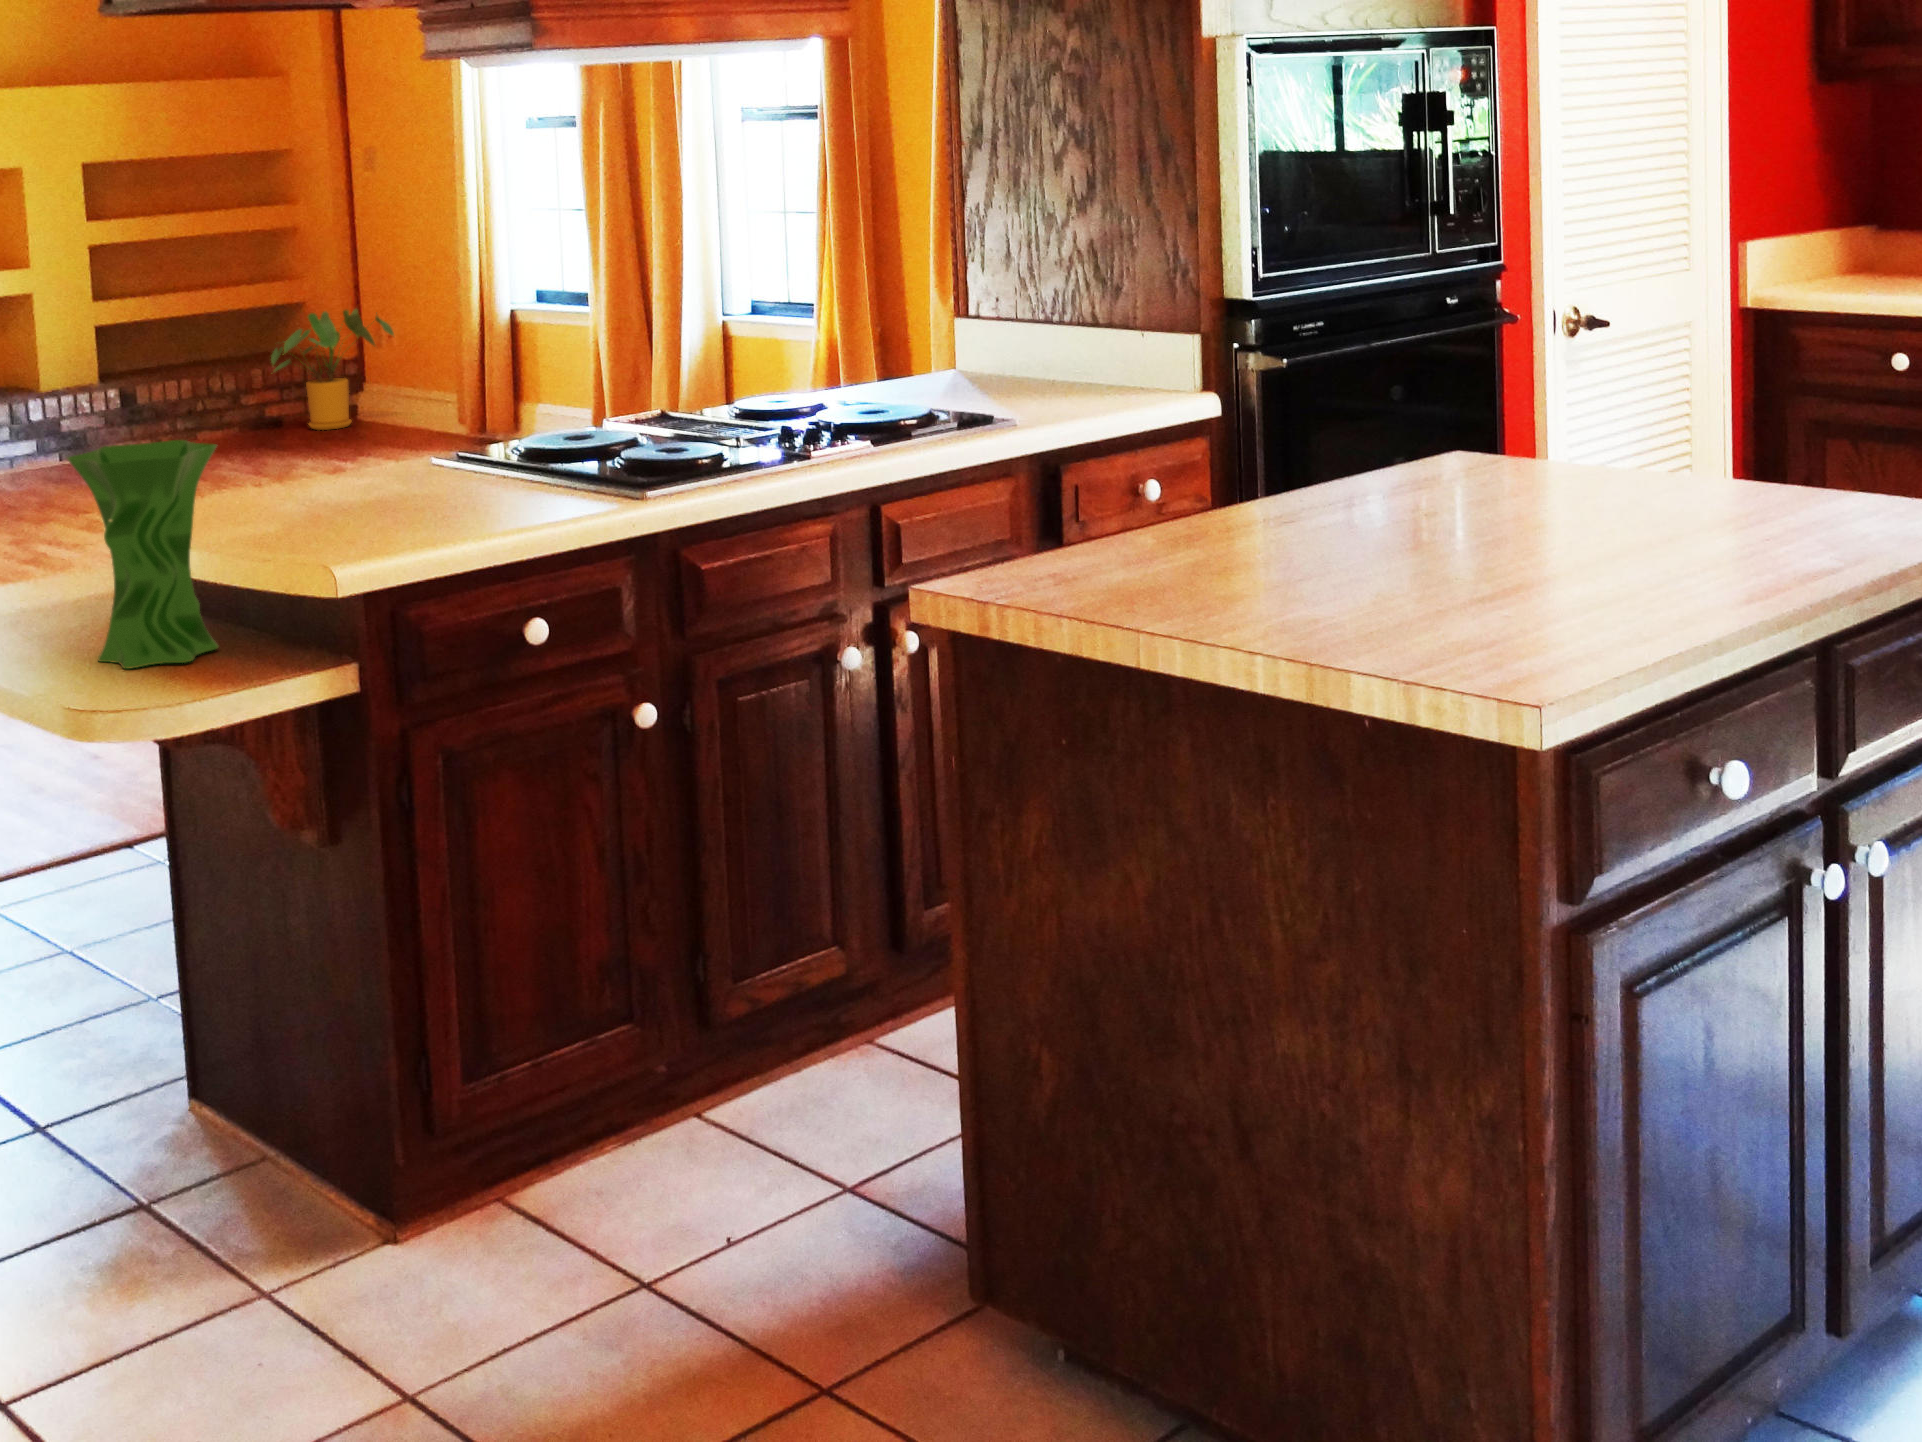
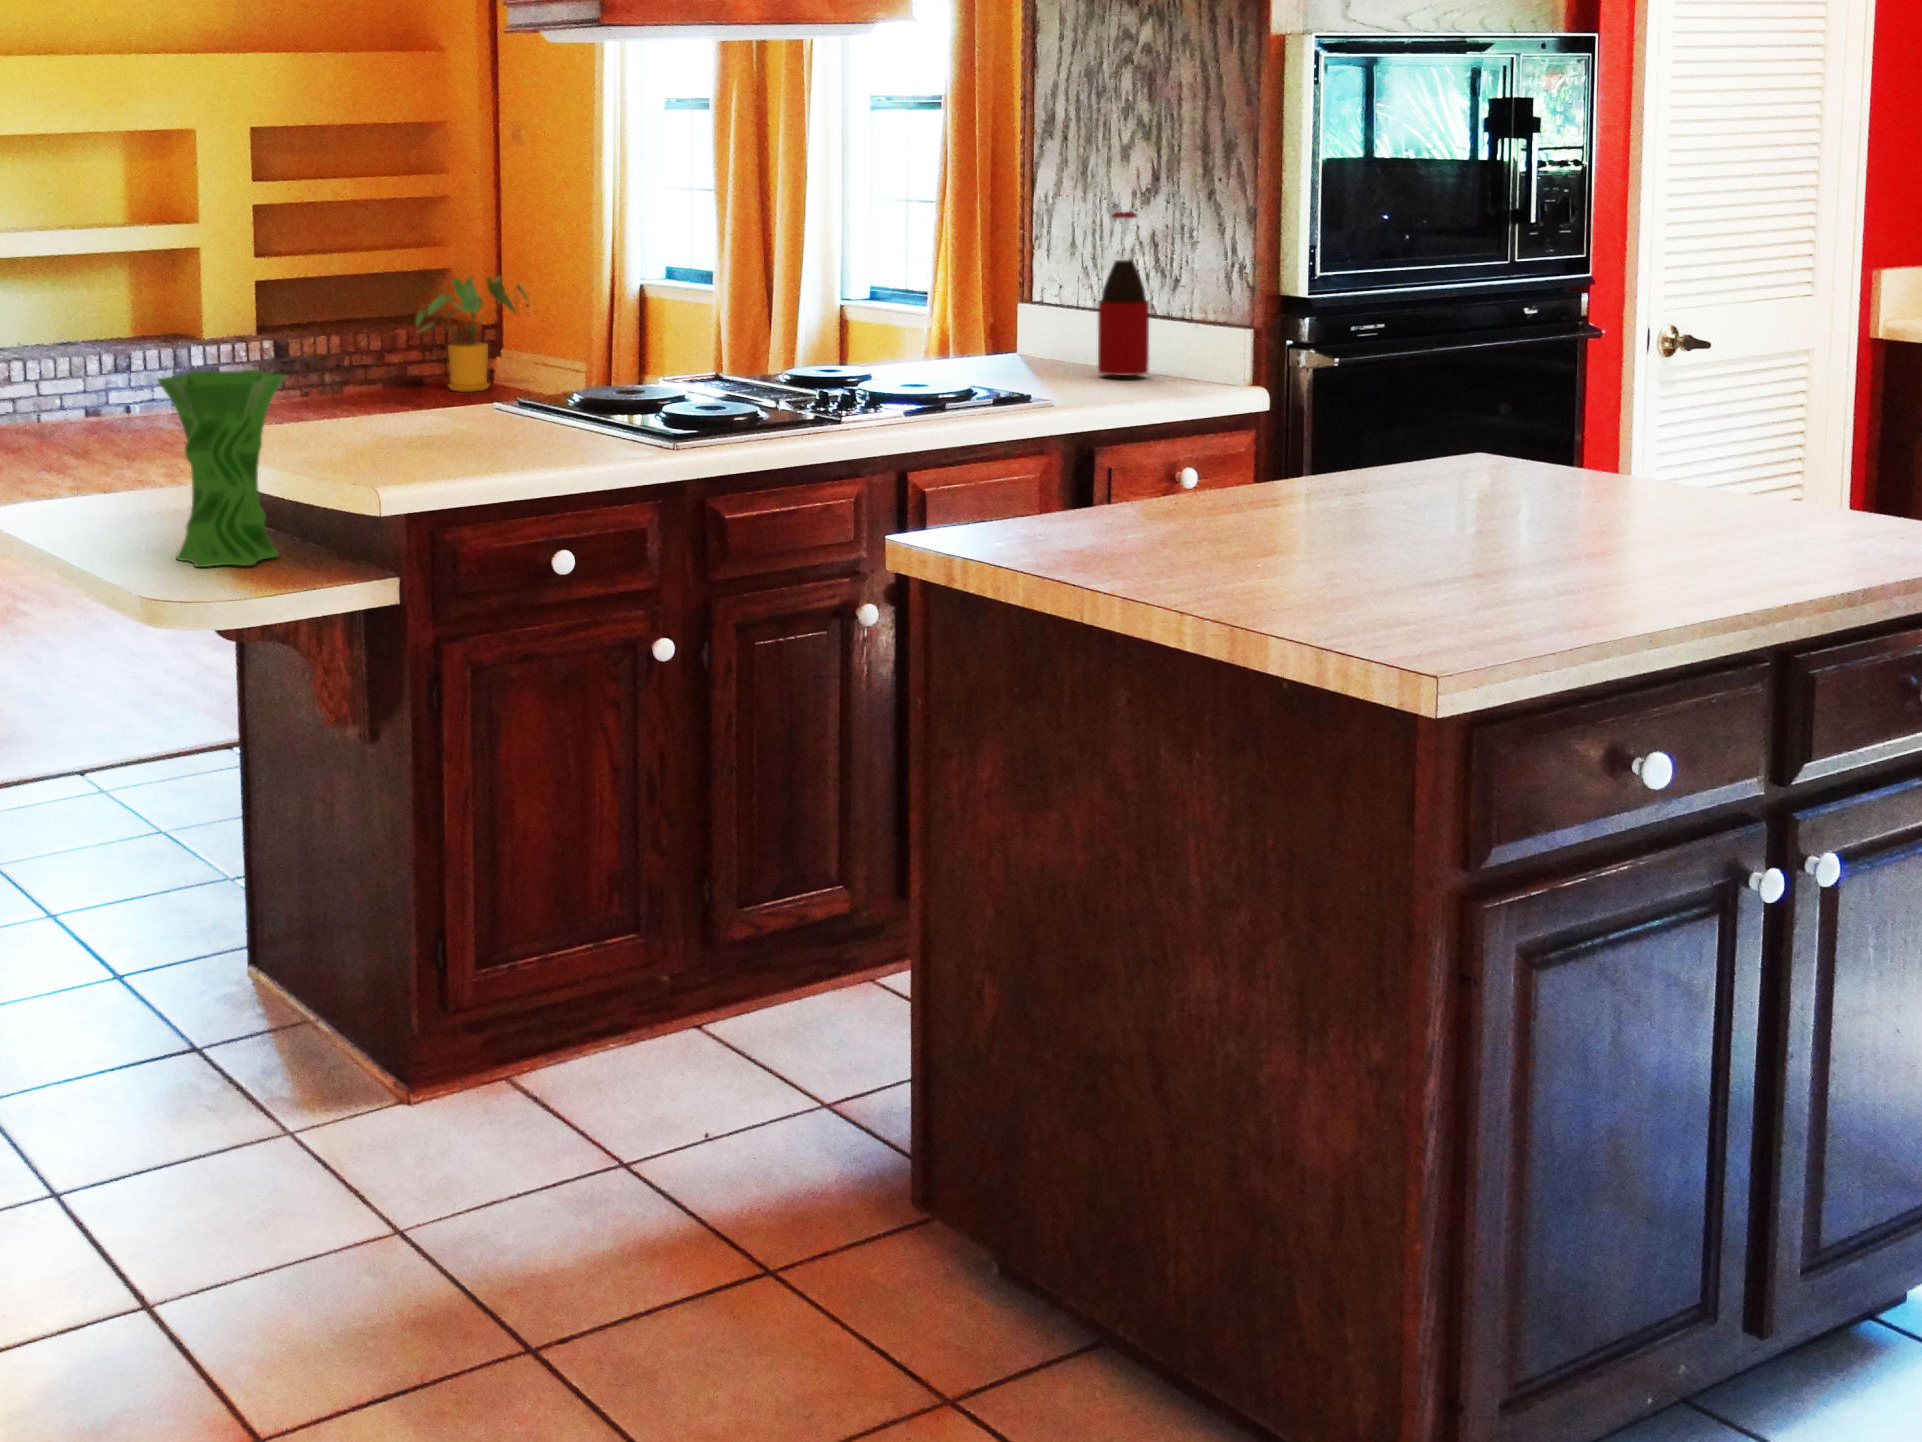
bottle: none [1047,221,1101,391] -> present [1098,212,1149,376]

